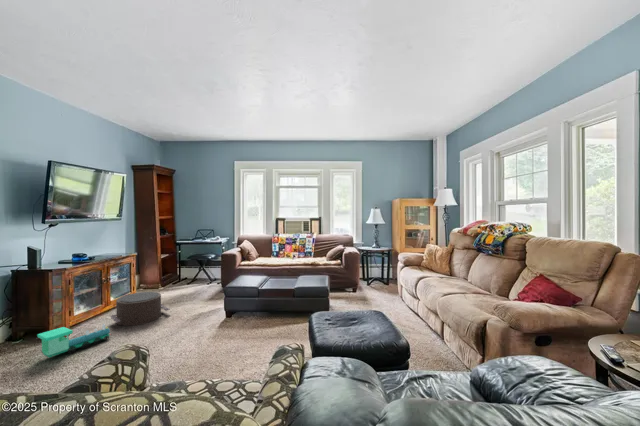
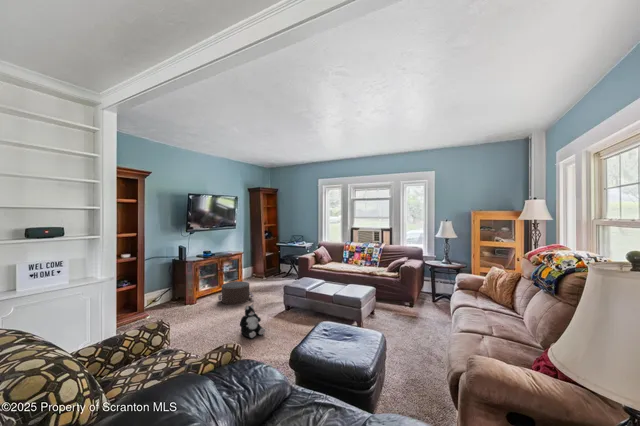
plush toy: none [186,314,224,359] -> present [240,305,265,338]
toy train: present [37,324,111,357] -> none [173,299,213,316]

